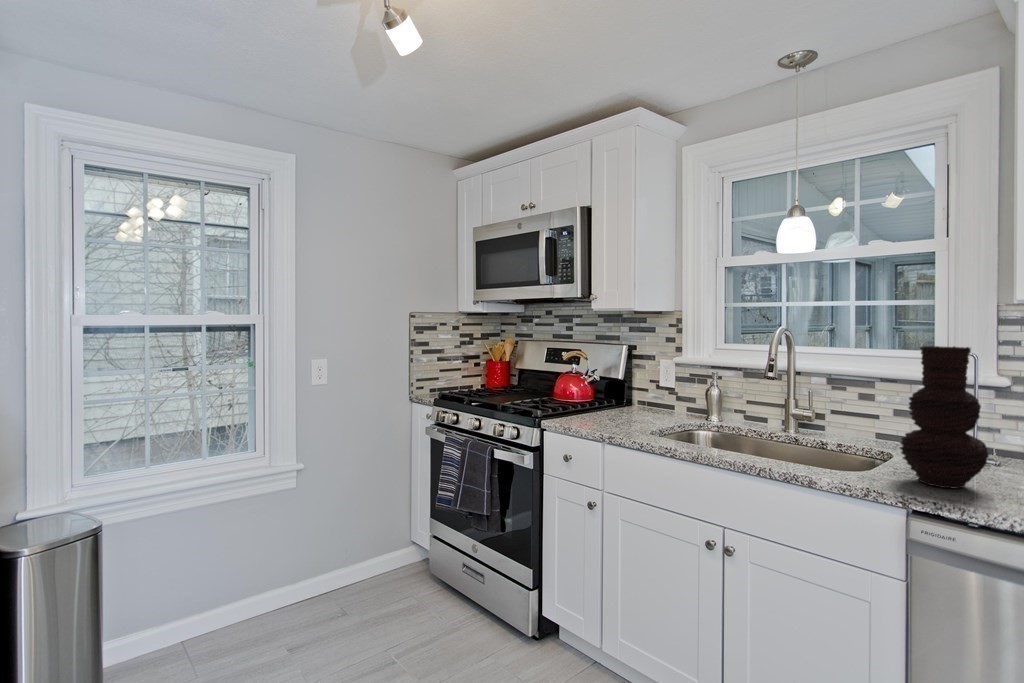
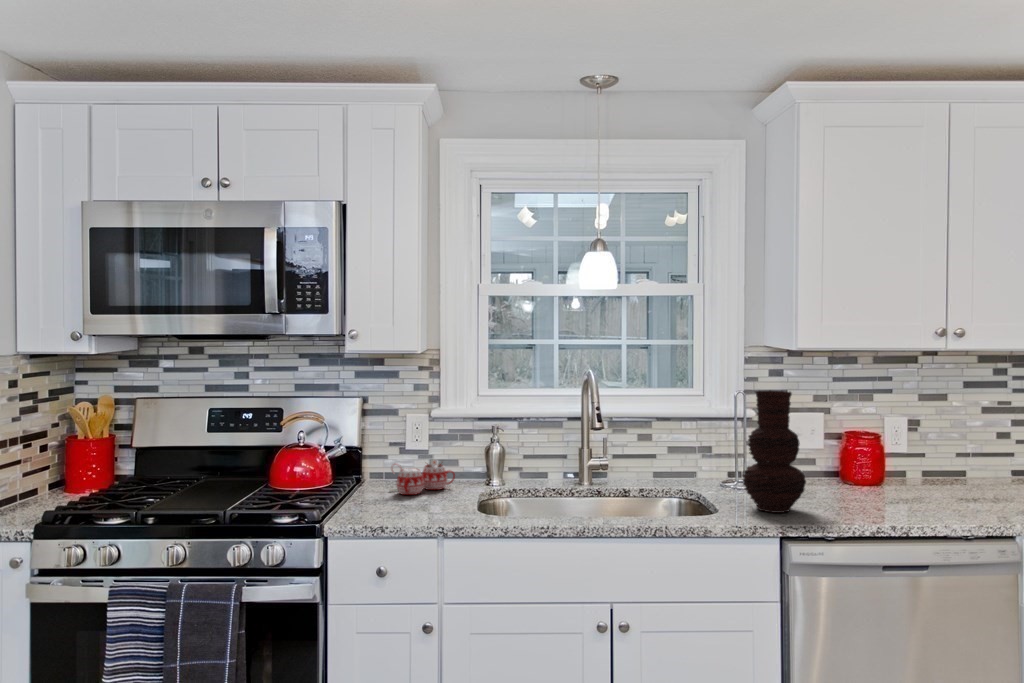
mug: none [629,393,681,418] -> present [390,459,455,495]

